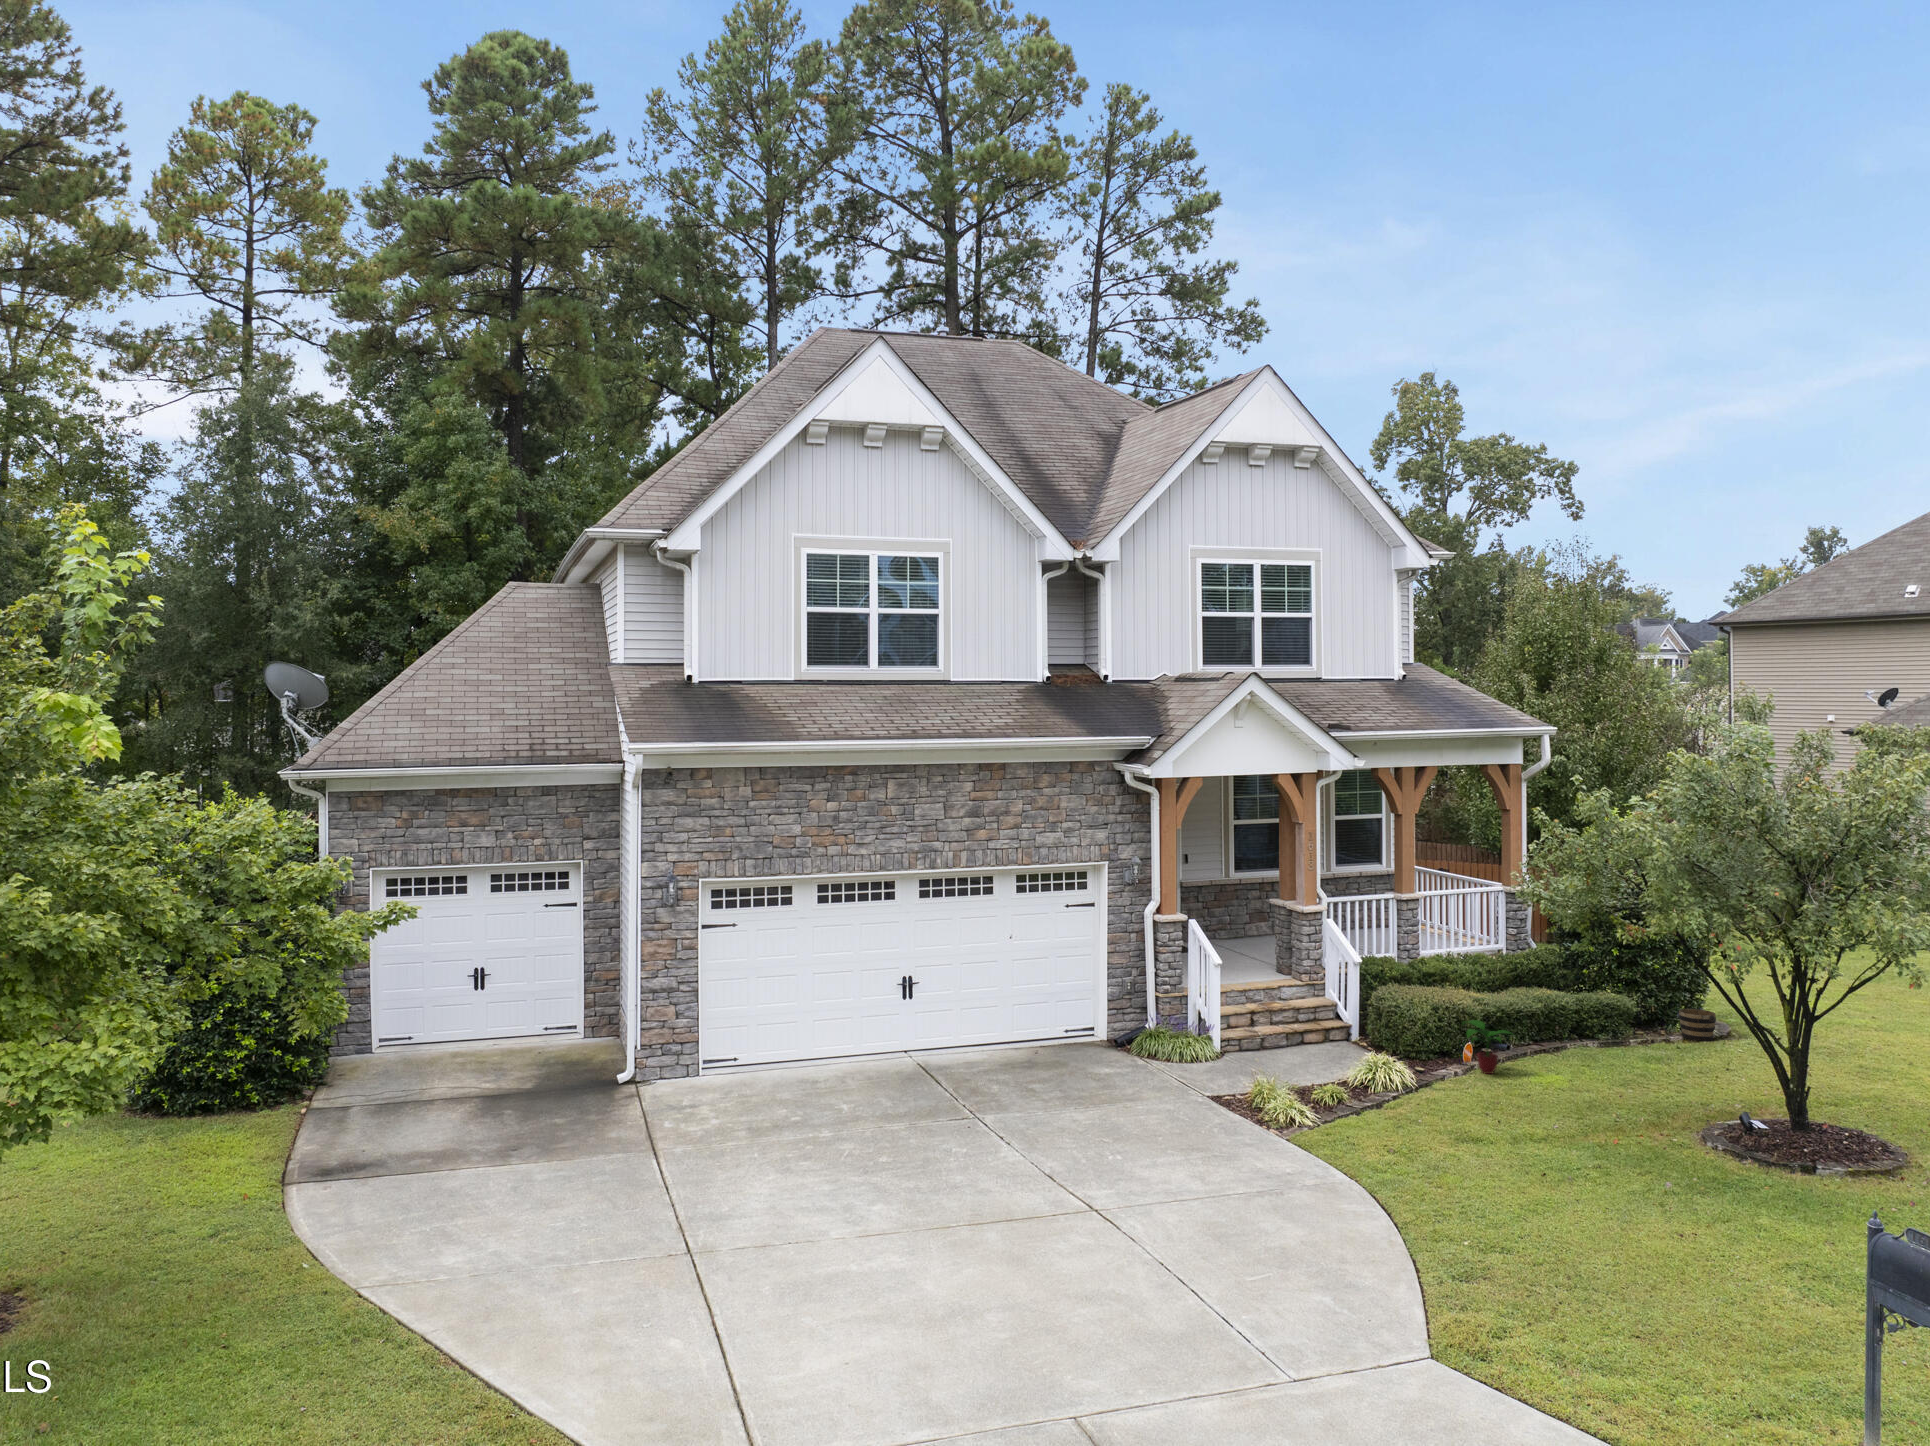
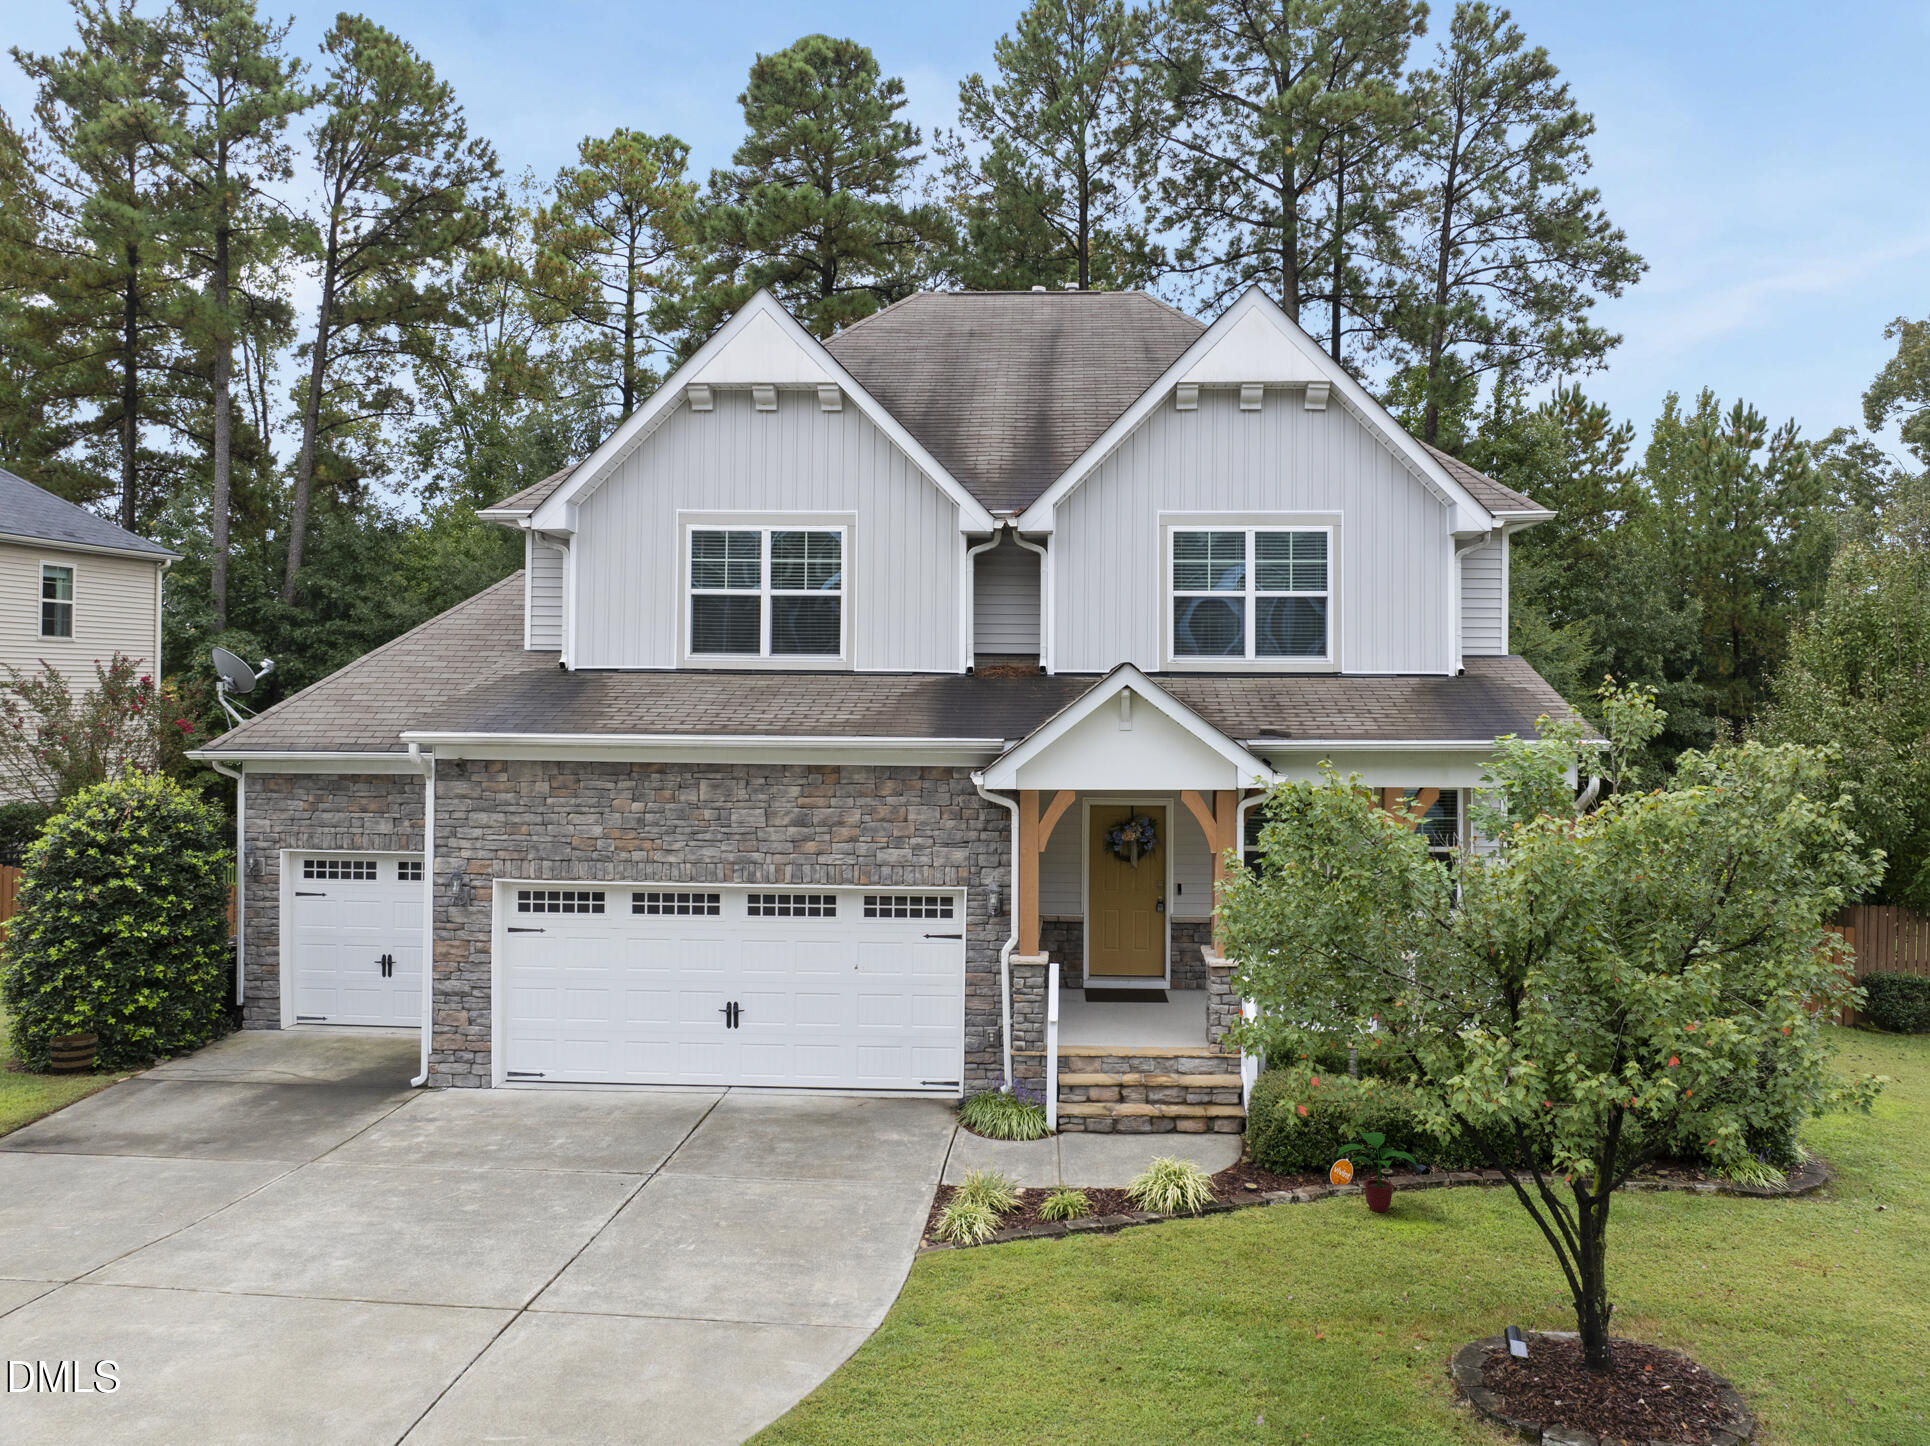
bucket: present [1679,1009,1716,1041] -> present [49,1034,98,1073]

